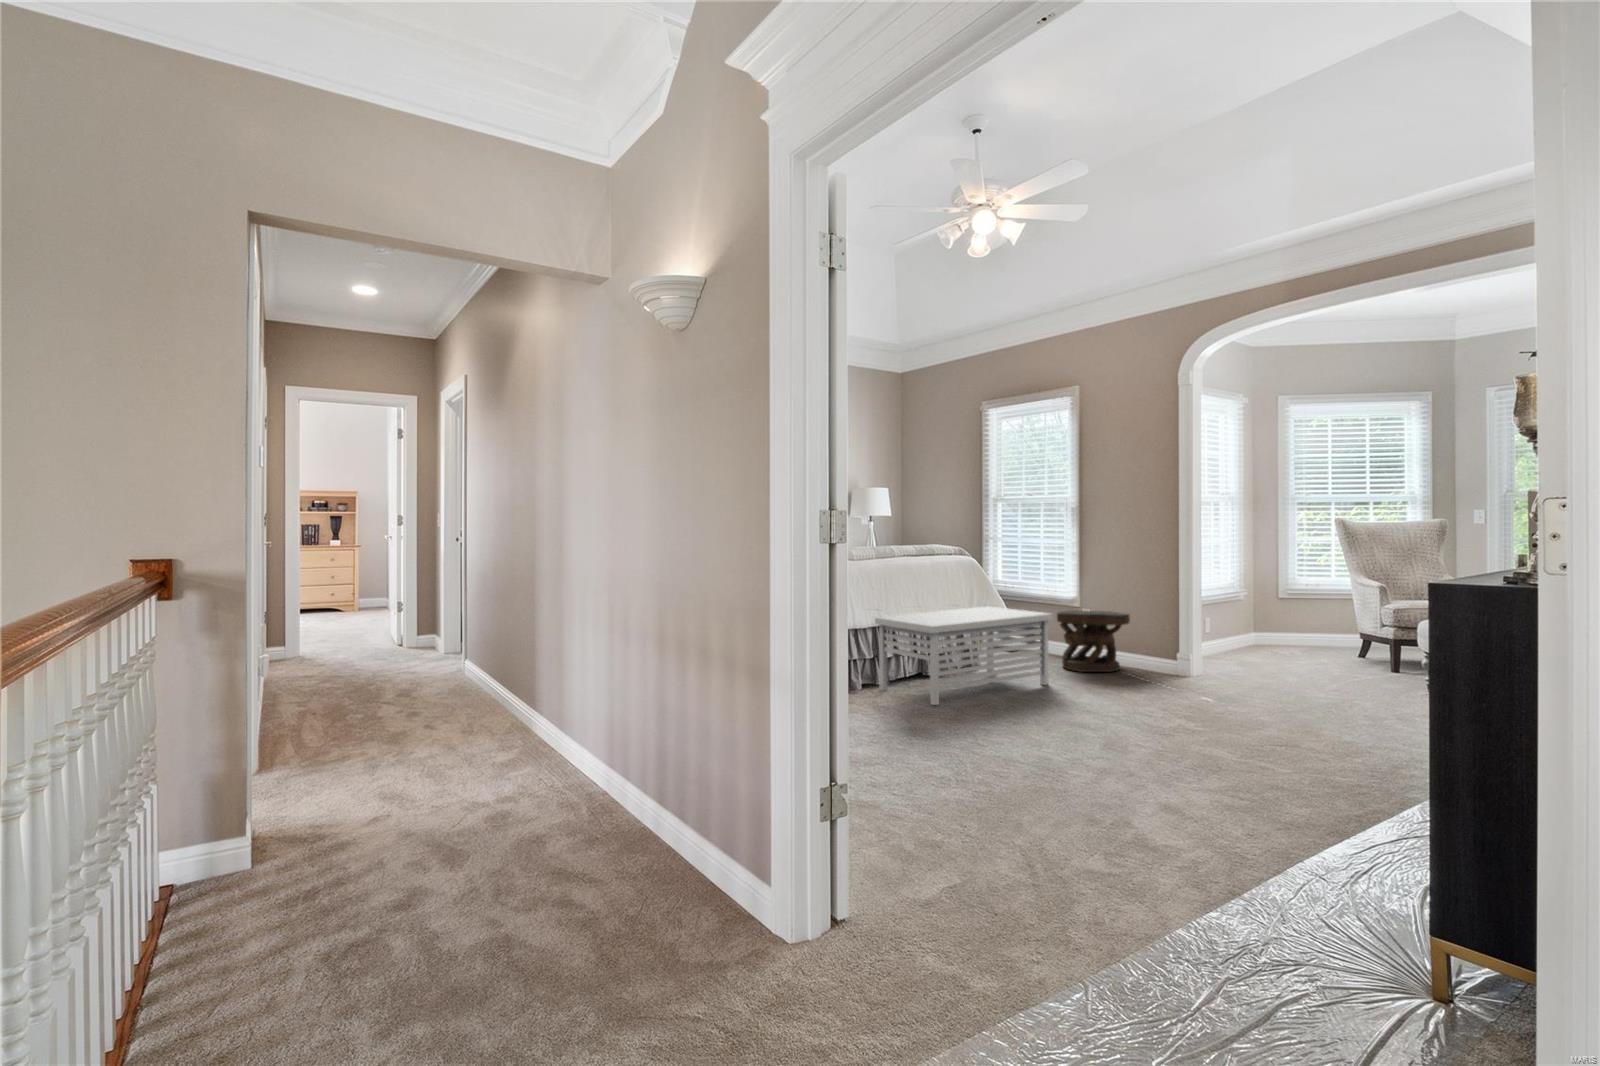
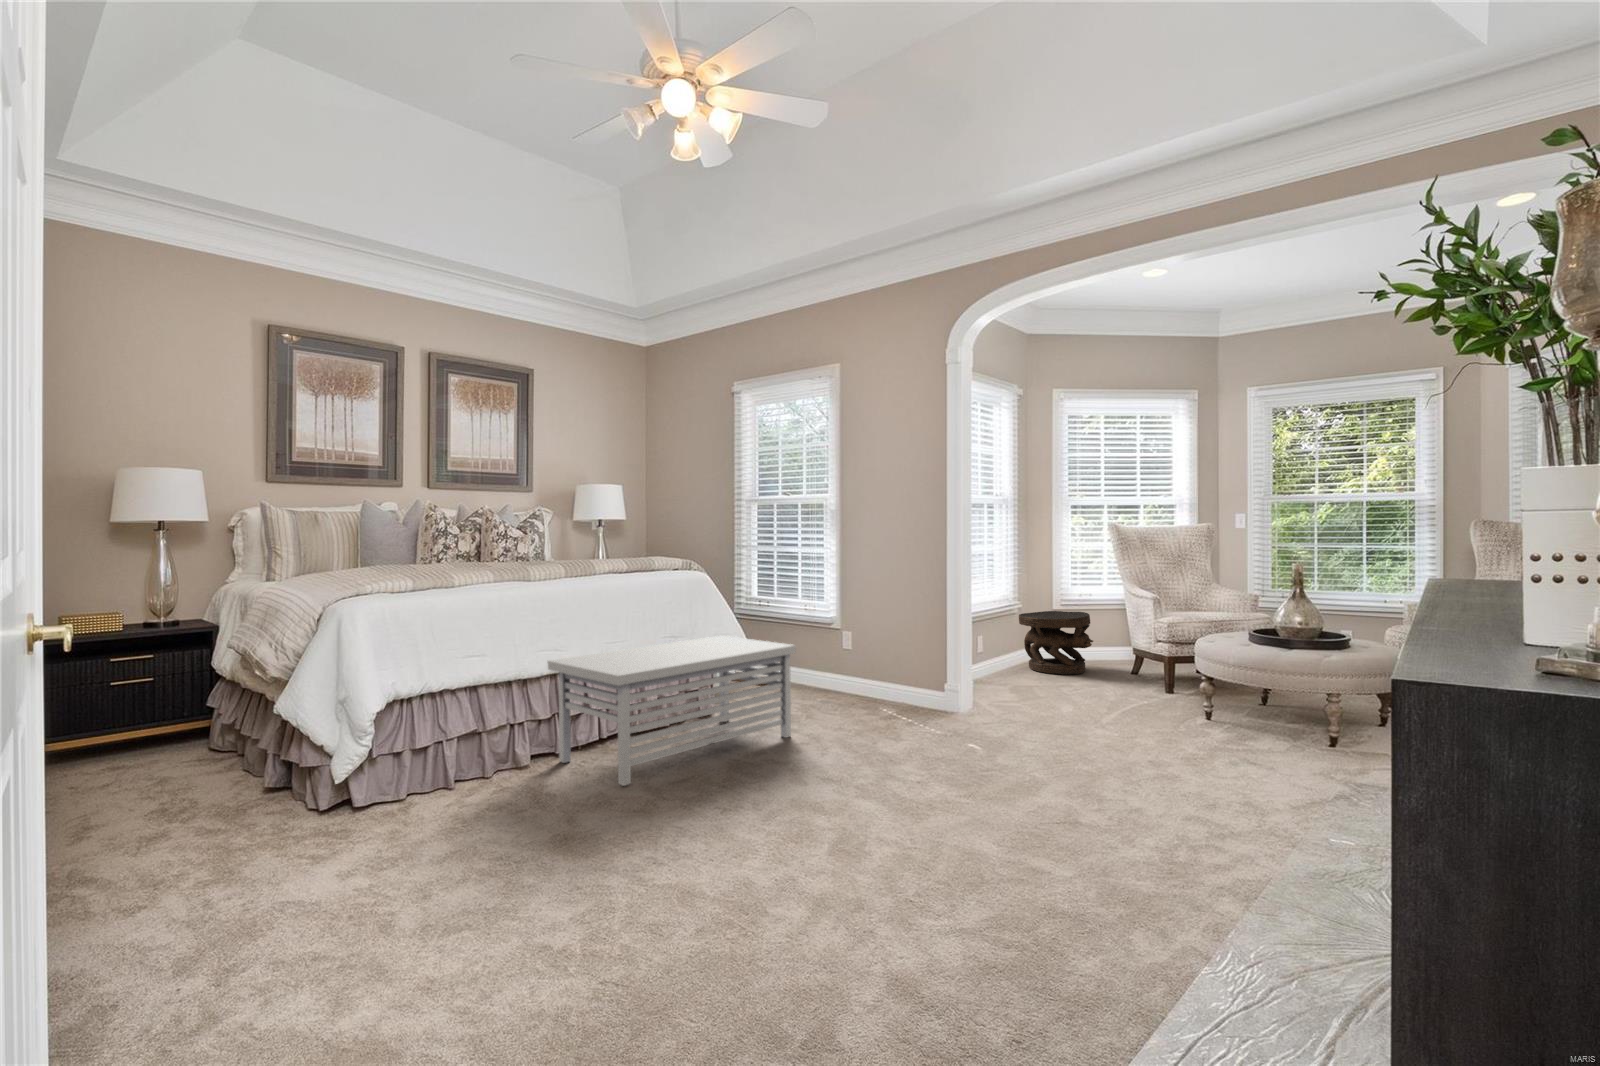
side table: present [1057,610,1130,672] -> present [1019,611,1093,674]

